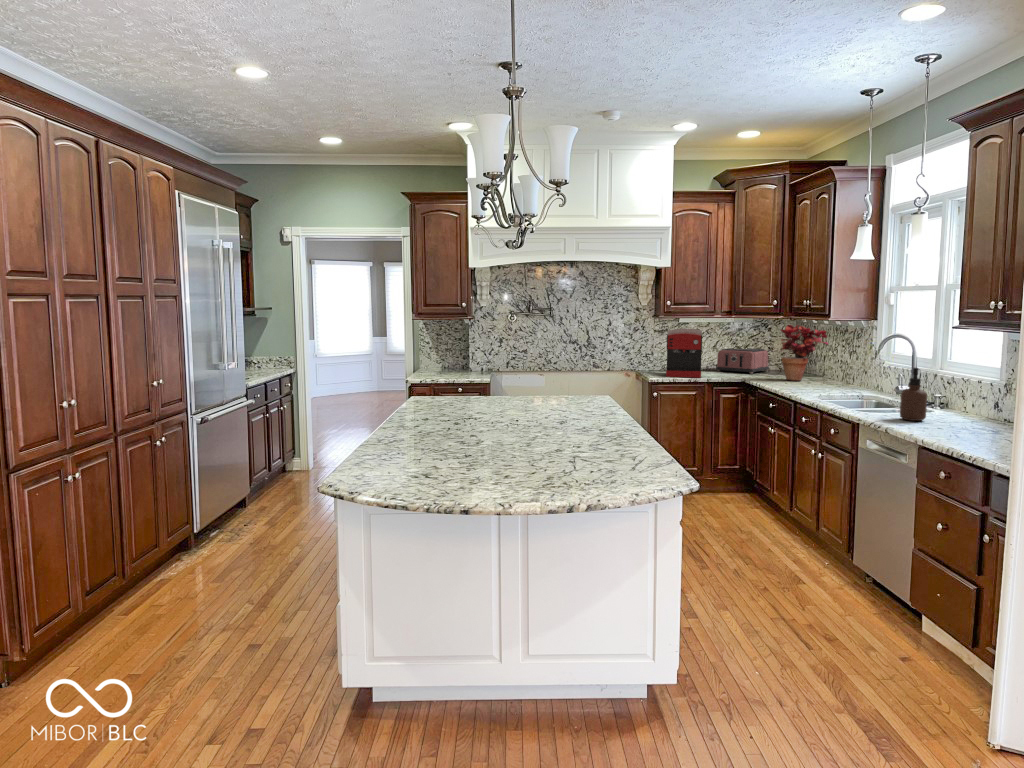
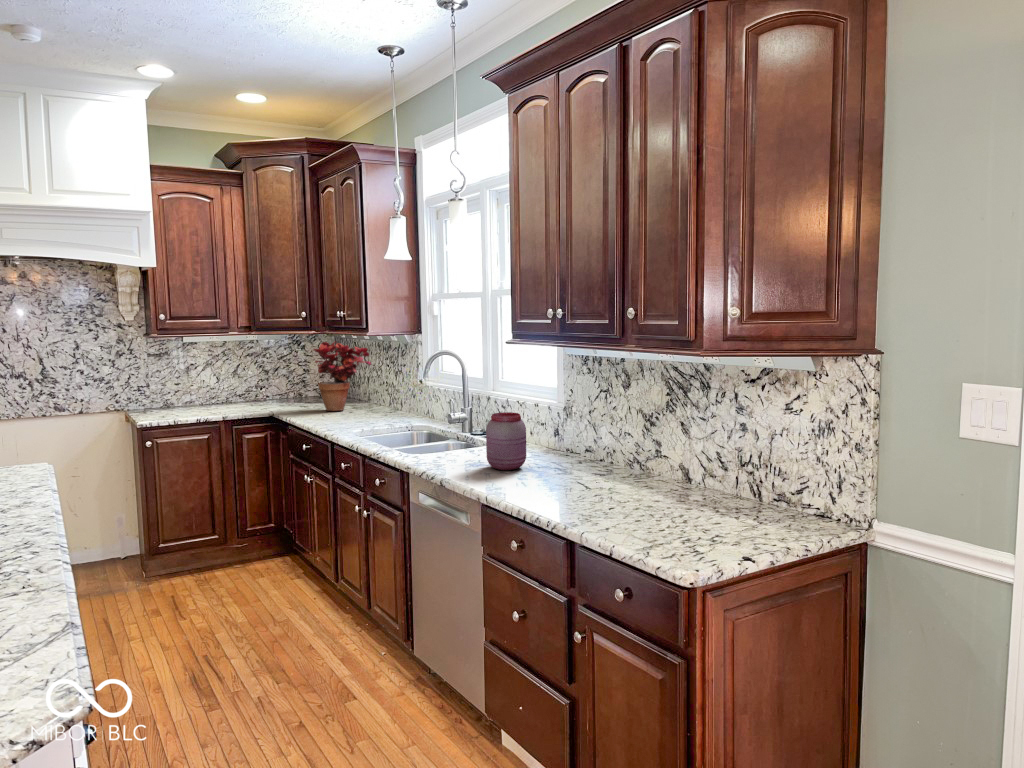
coffee maker: present [666,328,702,378] -> none [160,351,216,420]
toaster: present [716,348,769,374] -> none [240,372,307,405]
soap dispenser: present [900,368,927,421] -> none [450,396,478,462]
jar: none [934,382,975,430] -> present [486,412,526,470]

